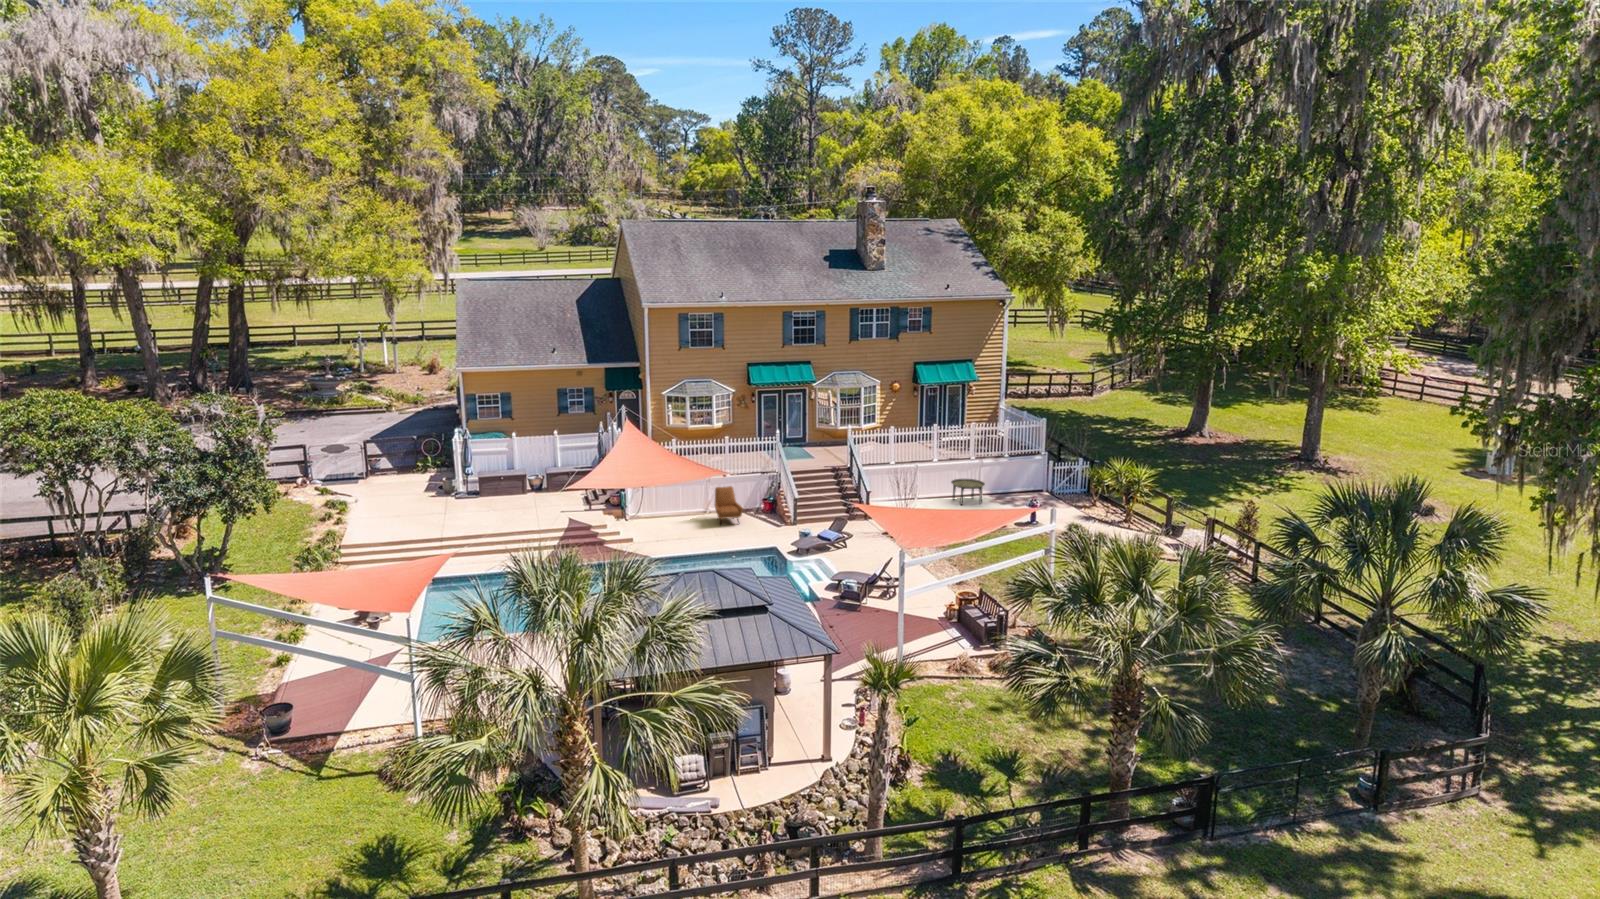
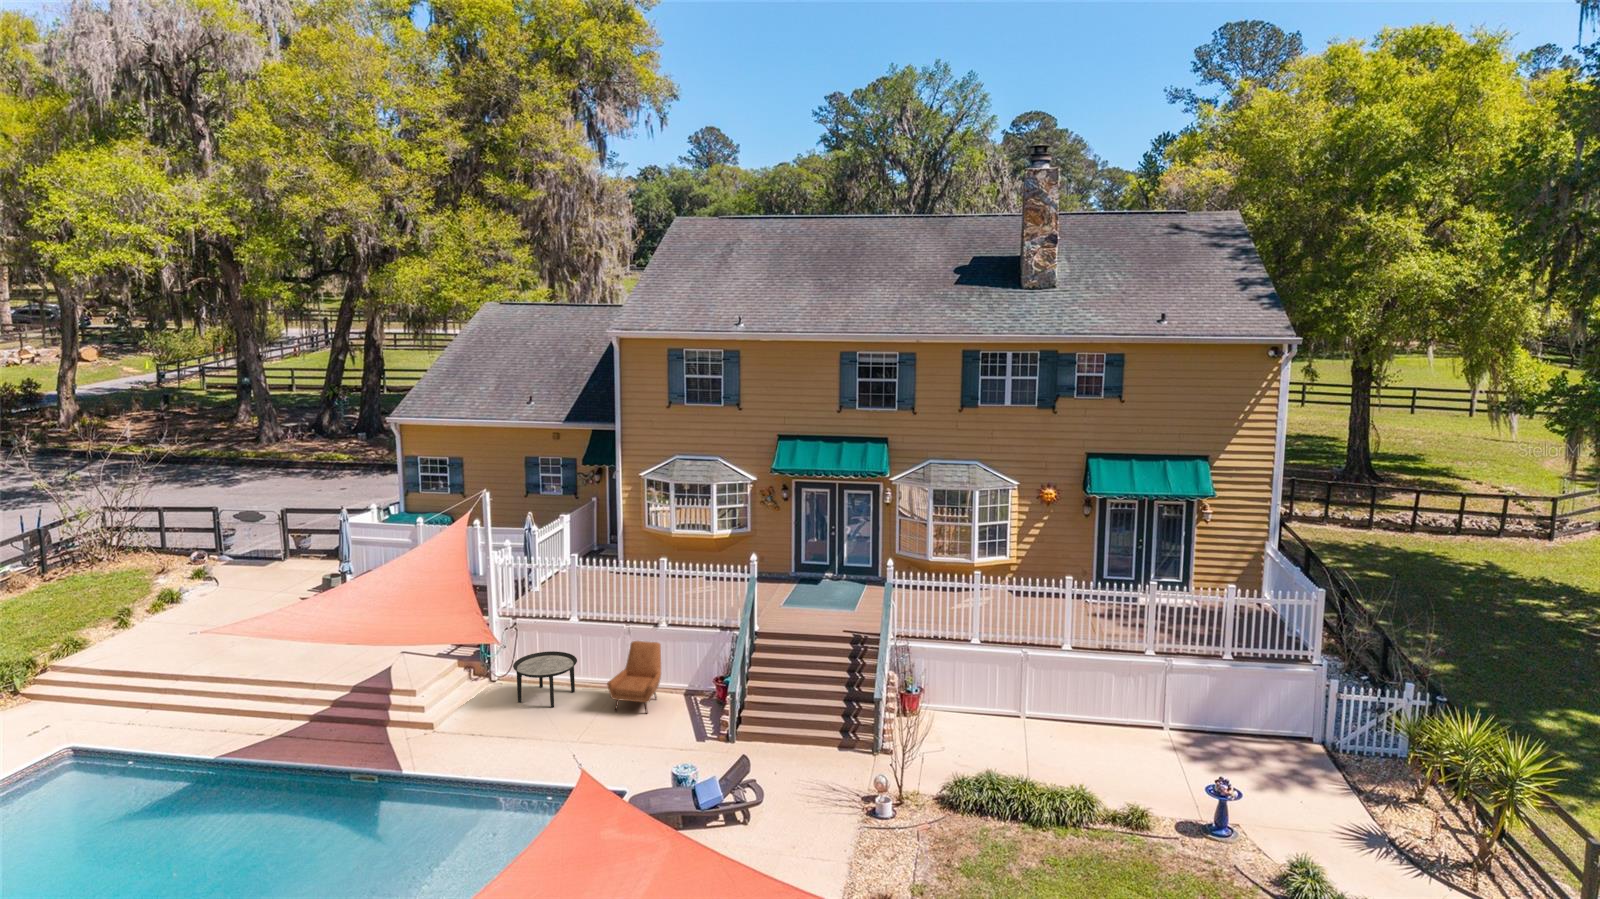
round table: present [951,479,985,504] -> present [513,651,577,708]

